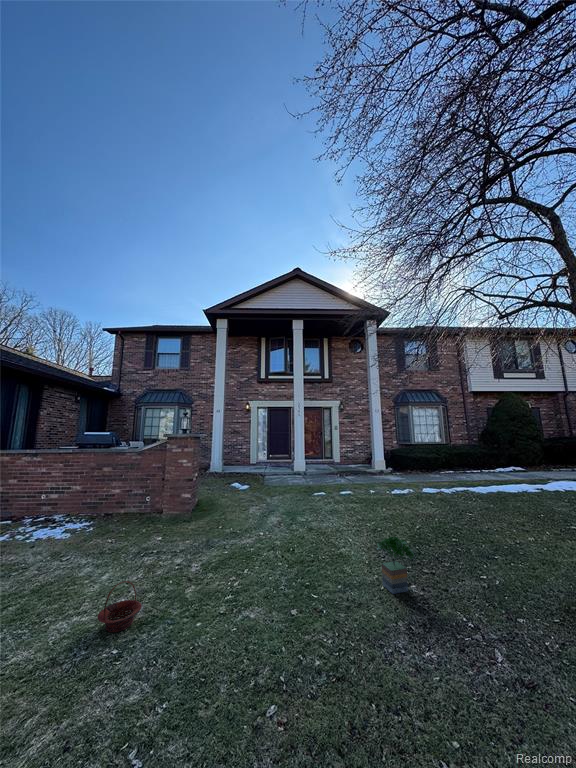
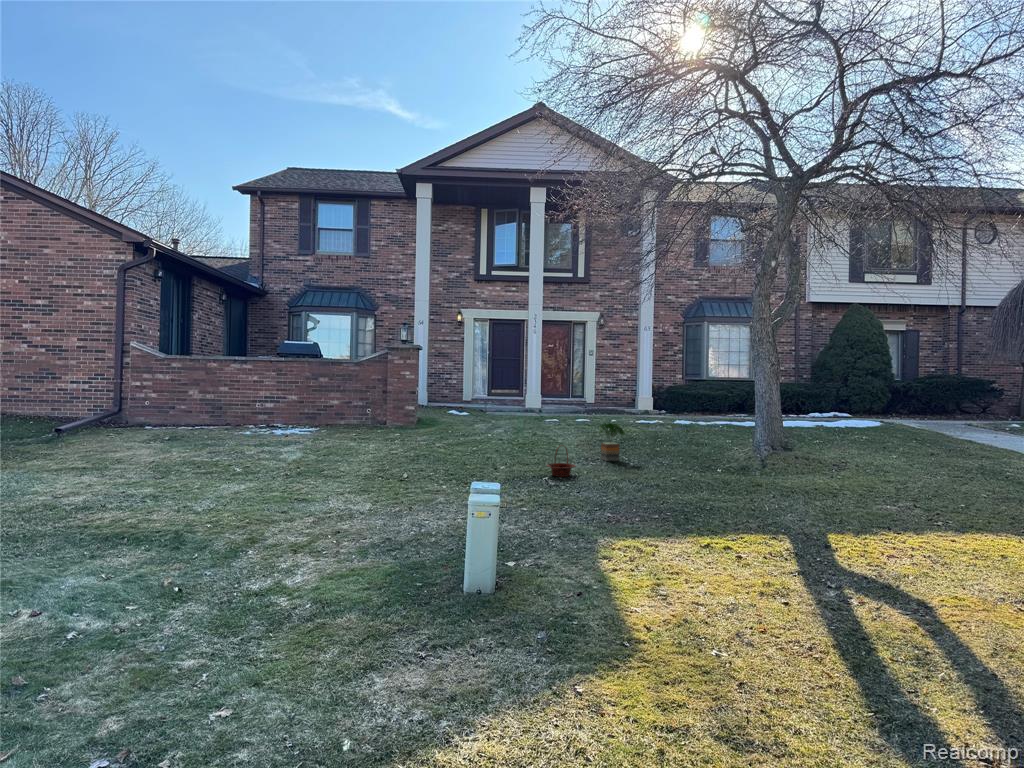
basket: present [97,581,142,632] -> present [547,446,576,477]

